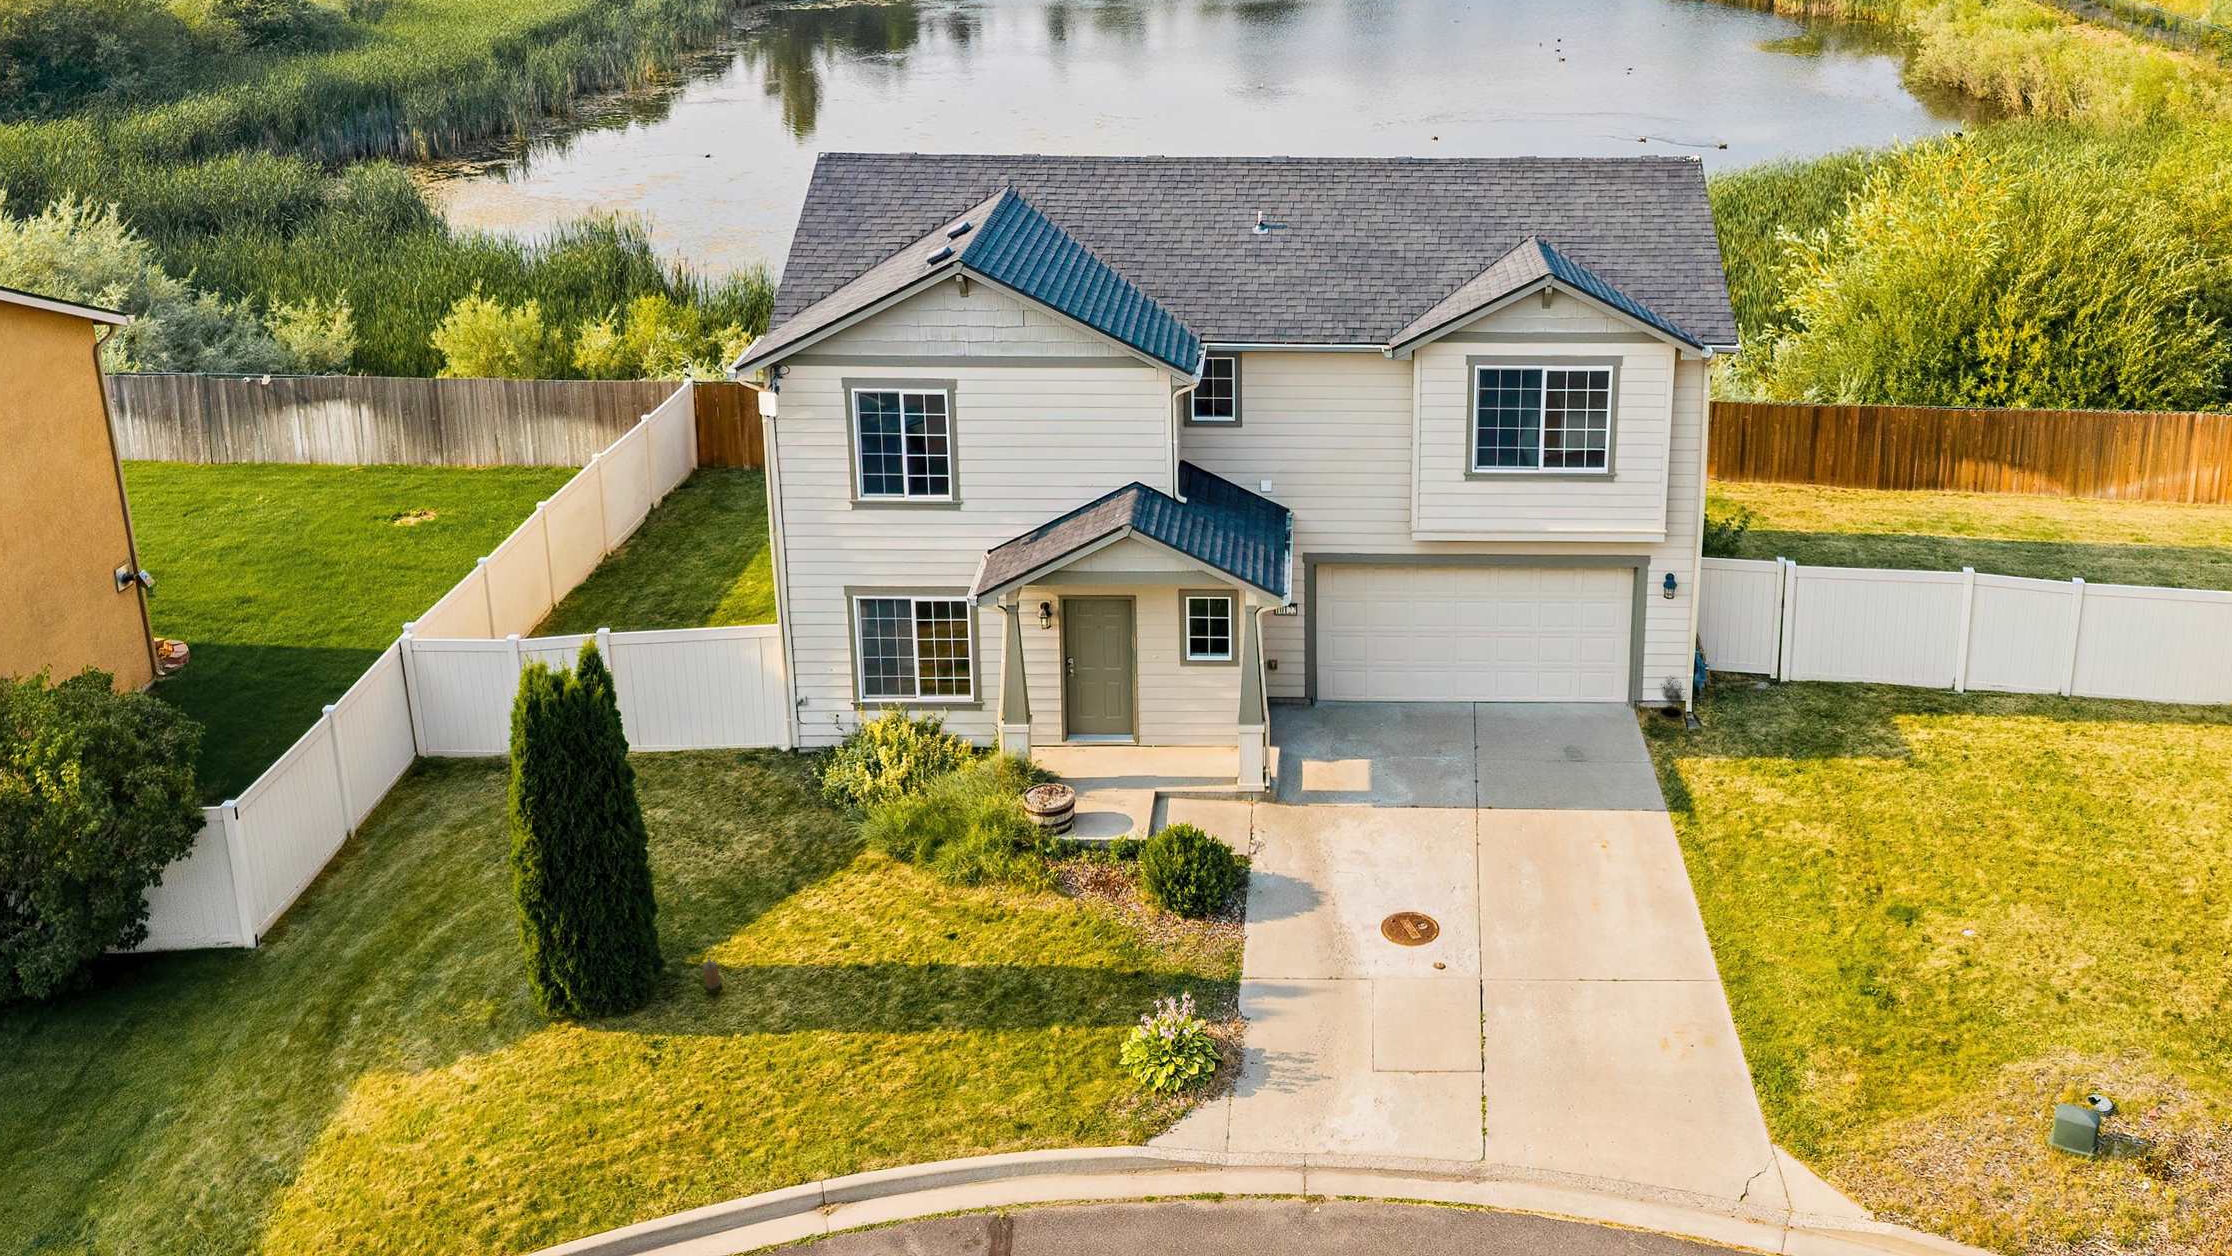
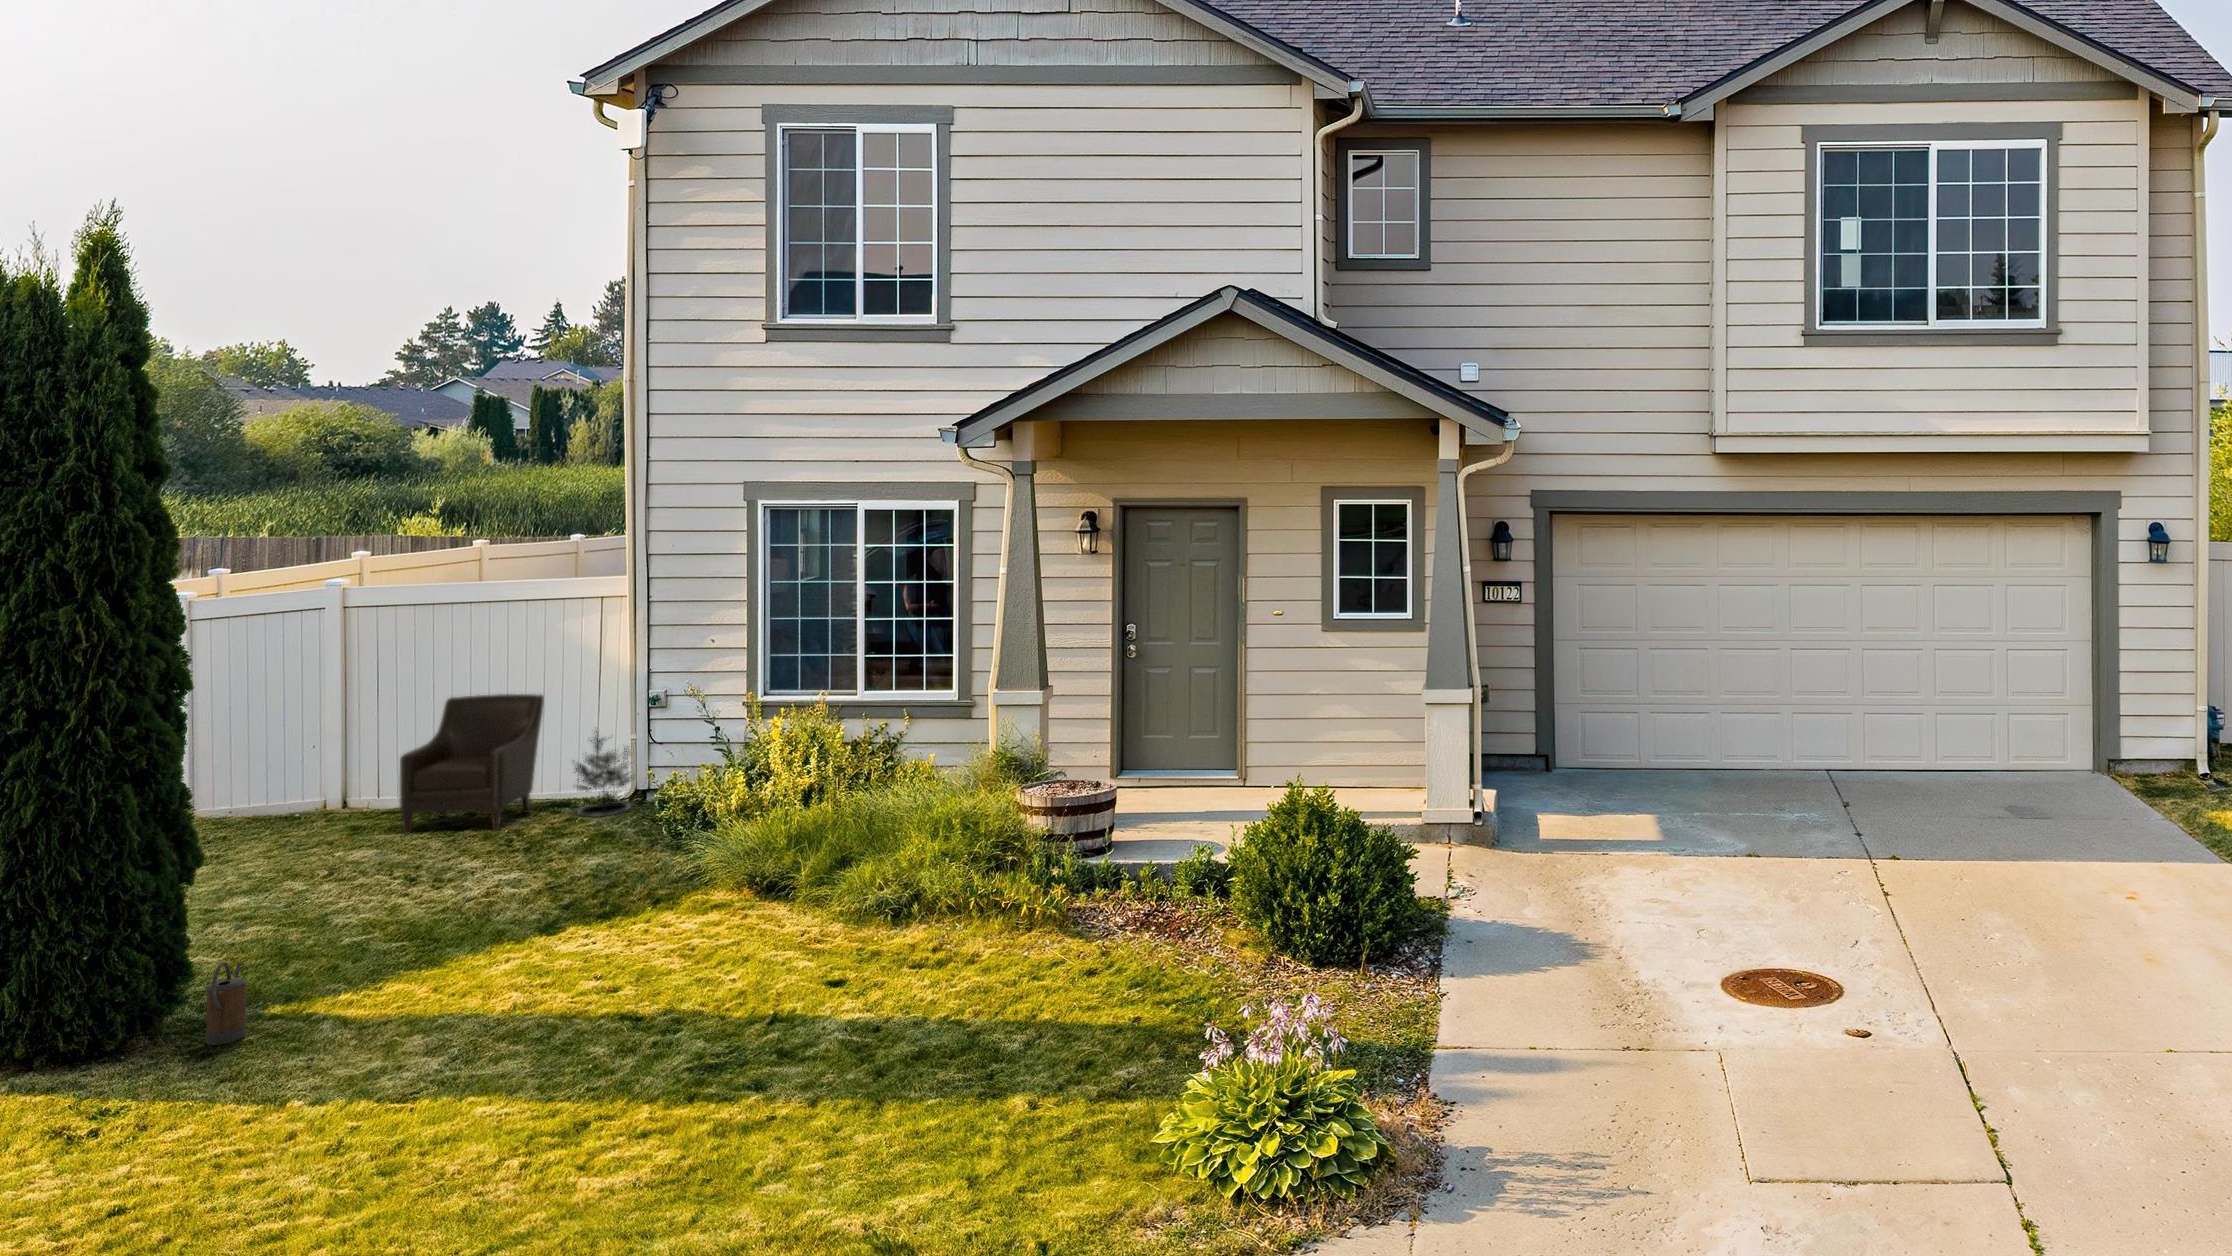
potted tree: present [1658,677,1684,720] -> present [575,731,634,817]
chair: none [678,704,743,793] -> present [400,694,544,834]

